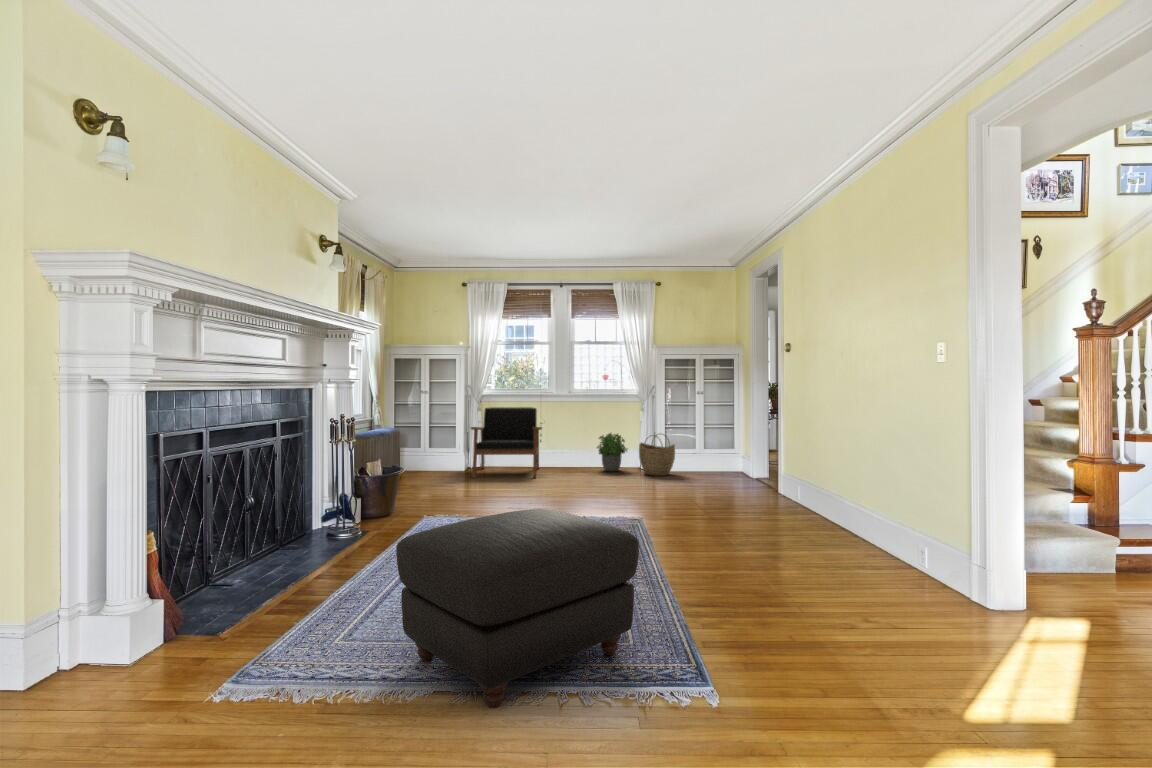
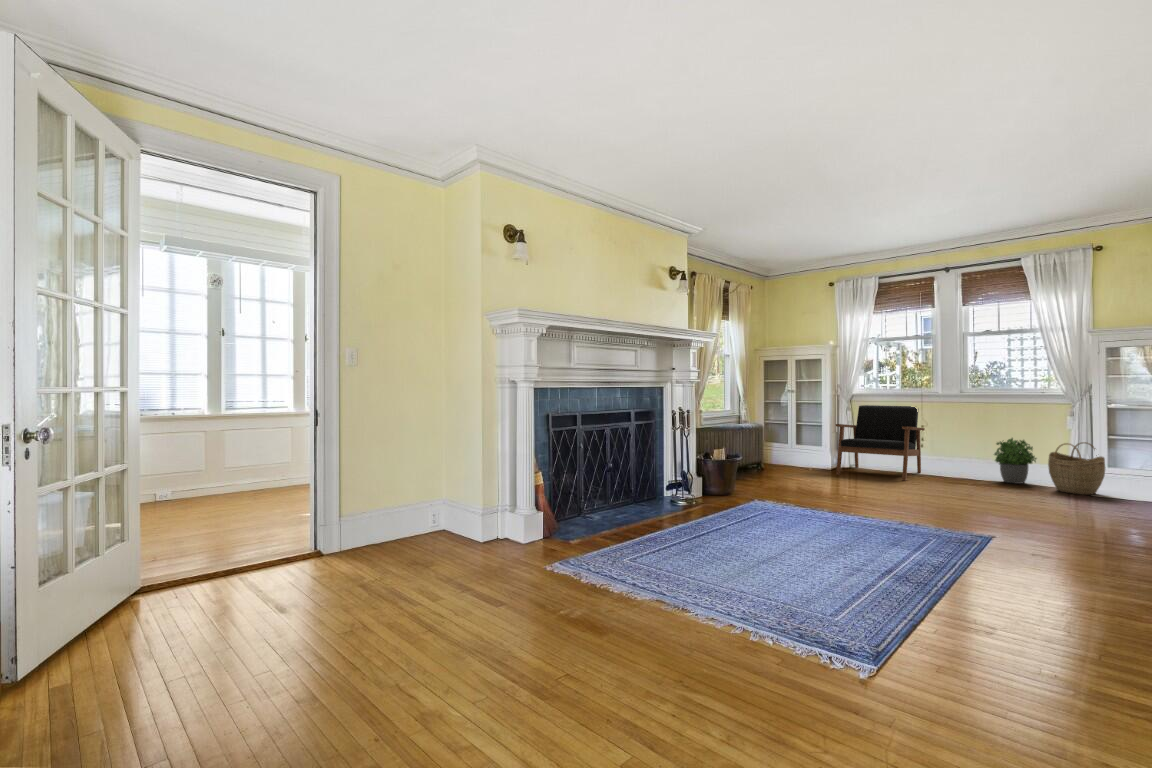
ottoman: present [396,509,639,708] -> none [651,485,829,611]

